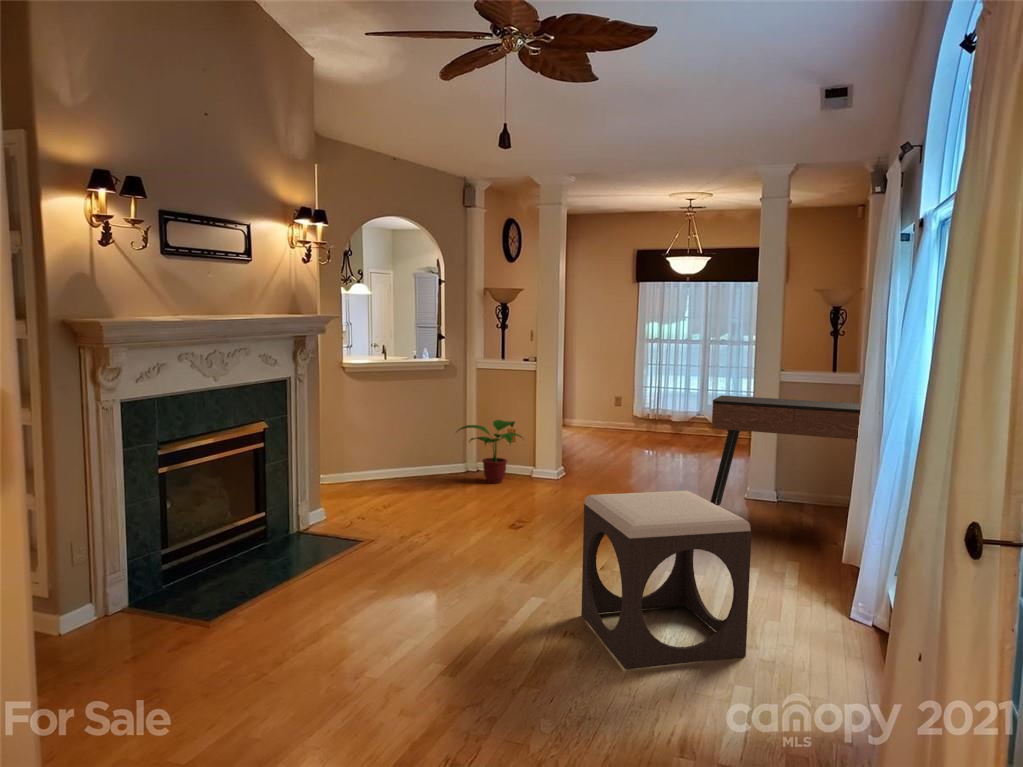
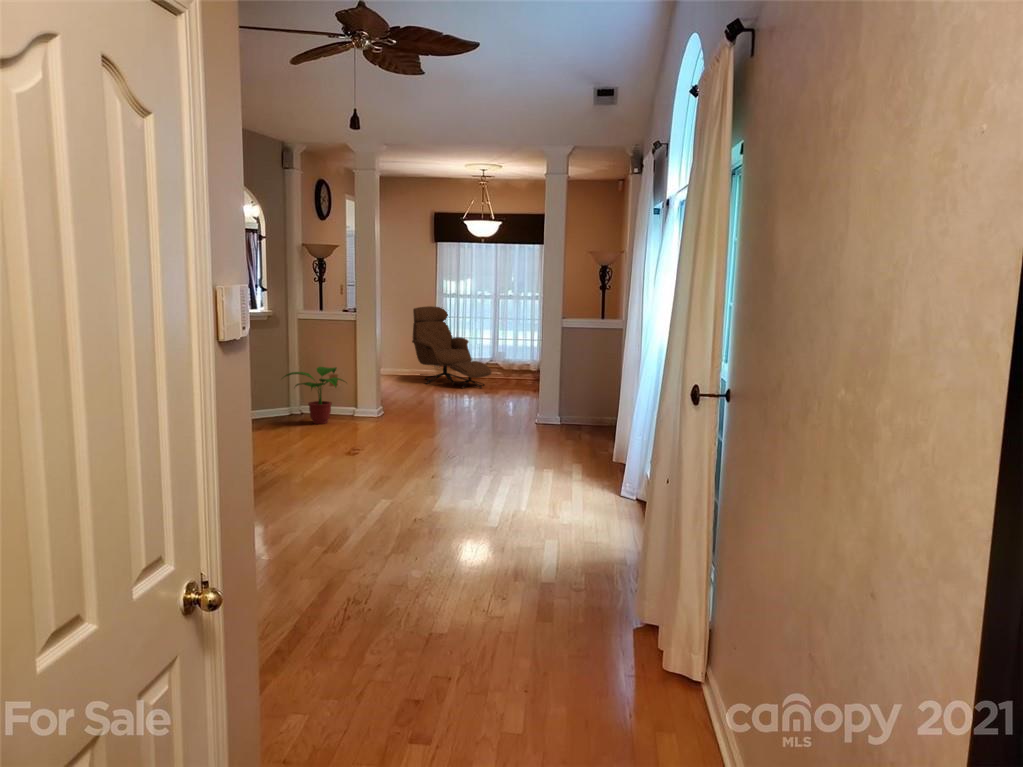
lounge chair: none [605,353,696,448] -> present [412,306,491,388]
console table: present [710,395,860,504] -> none [509,339,642,445]
footstool: present [581,491,752,670] -> none [422,409,553,545]

